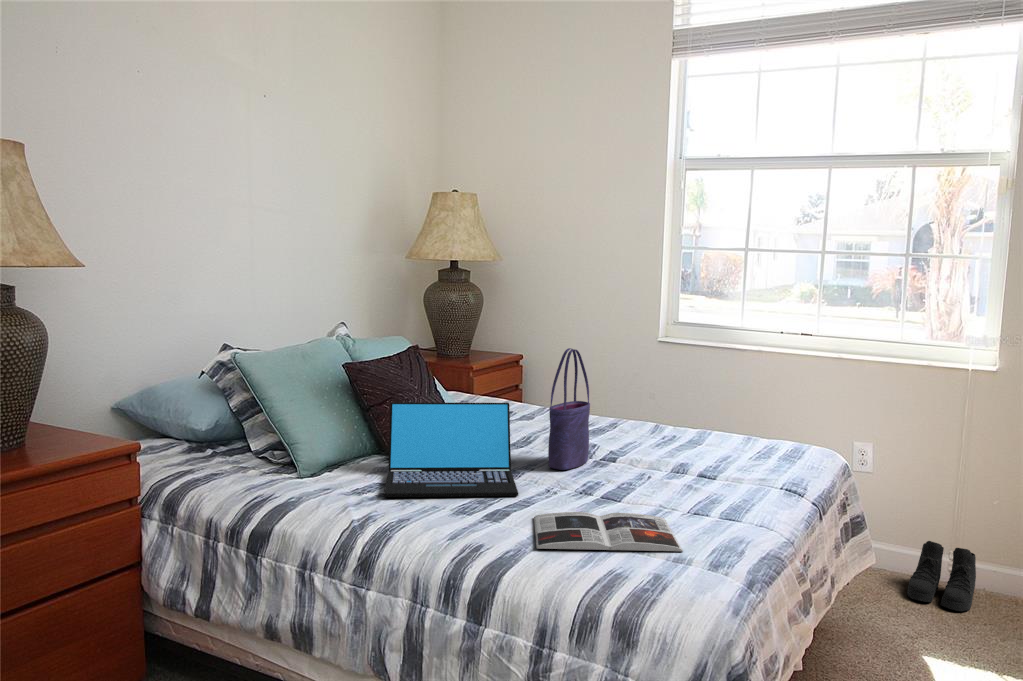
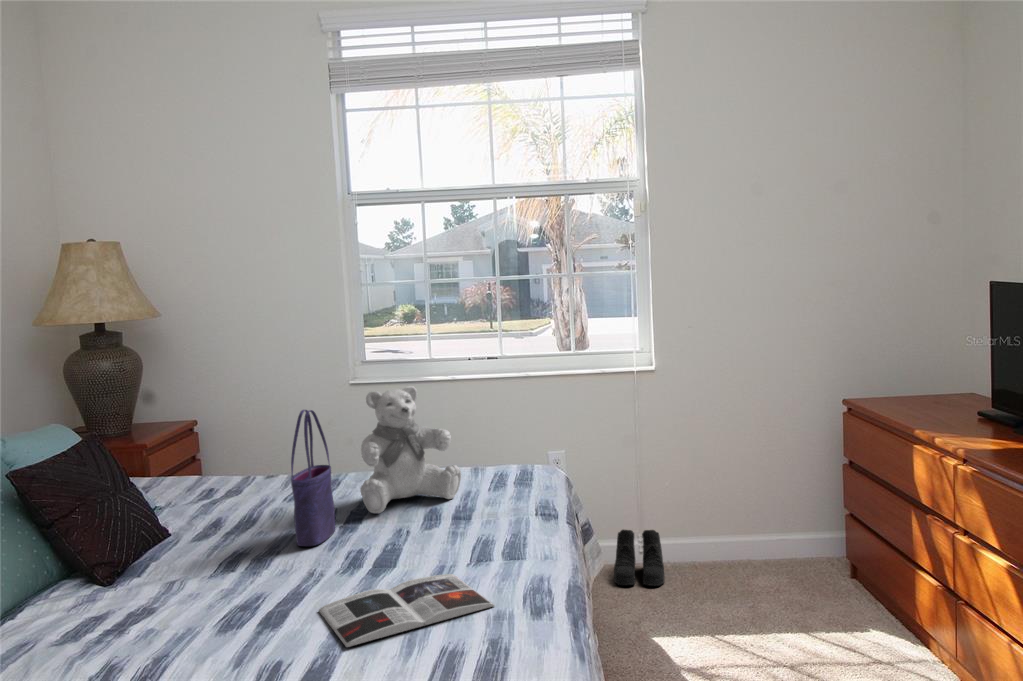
teddy bear: none [618,343,721,458] -> present [360,386,461,513]
laptop: present [384,402,518,497] -> none [89,483,284,635]

